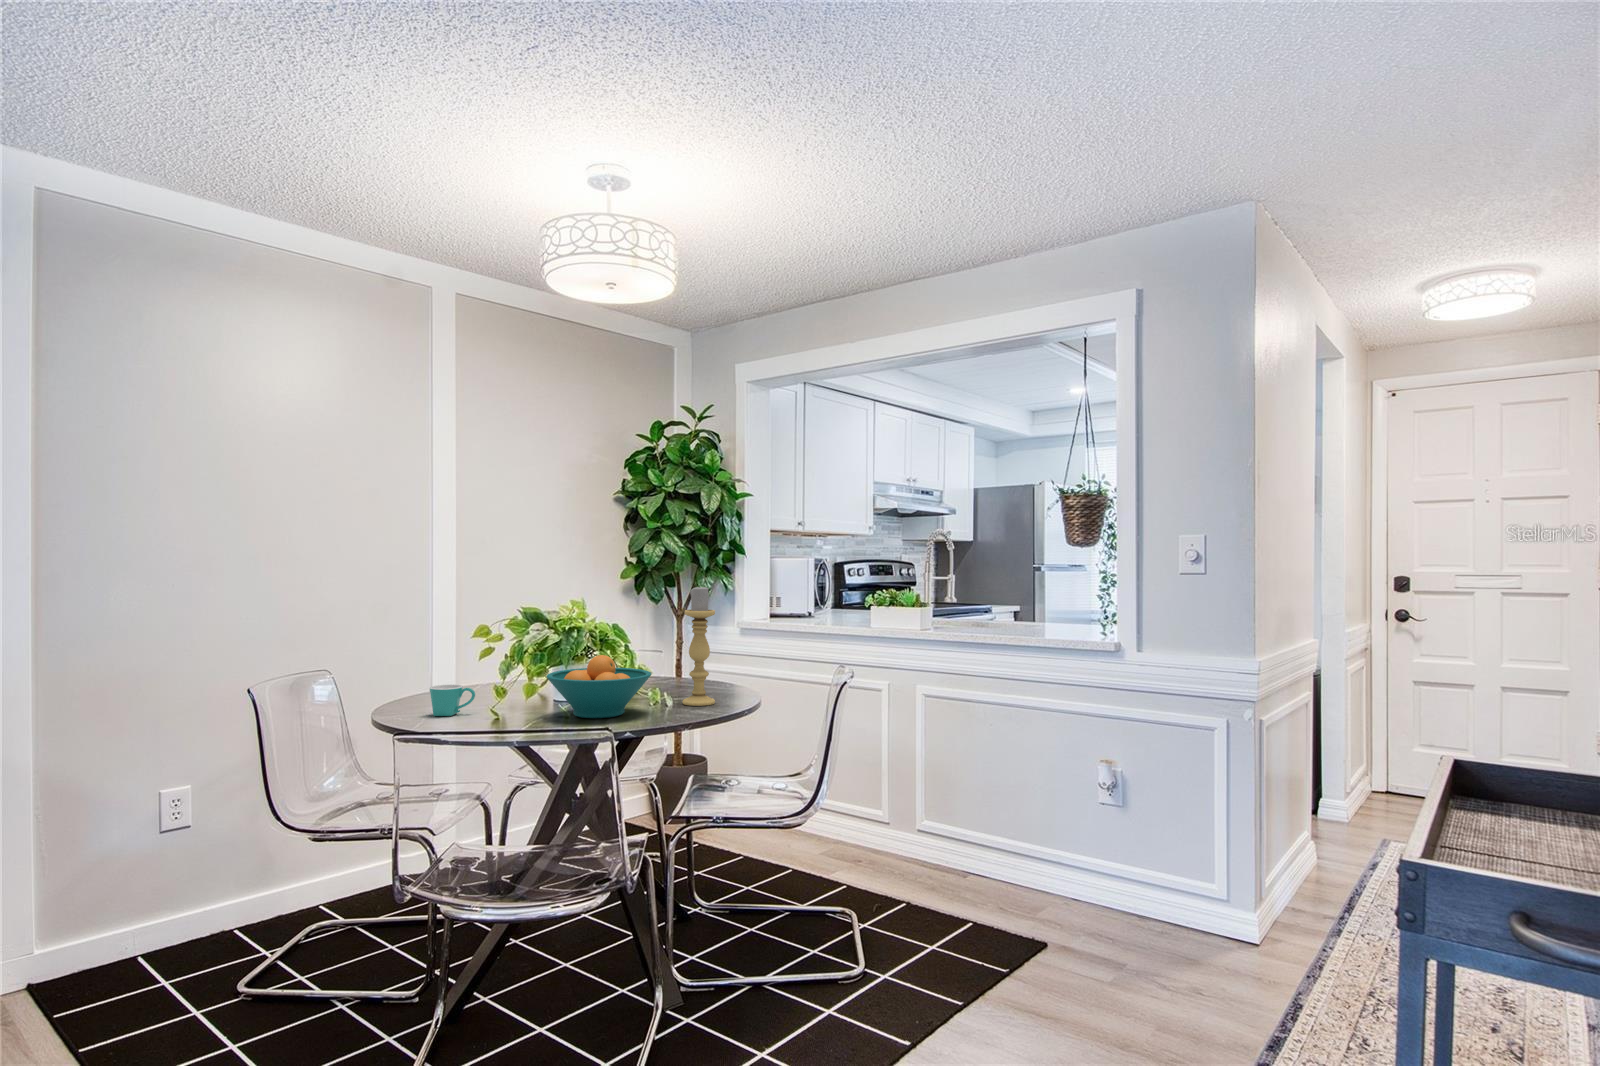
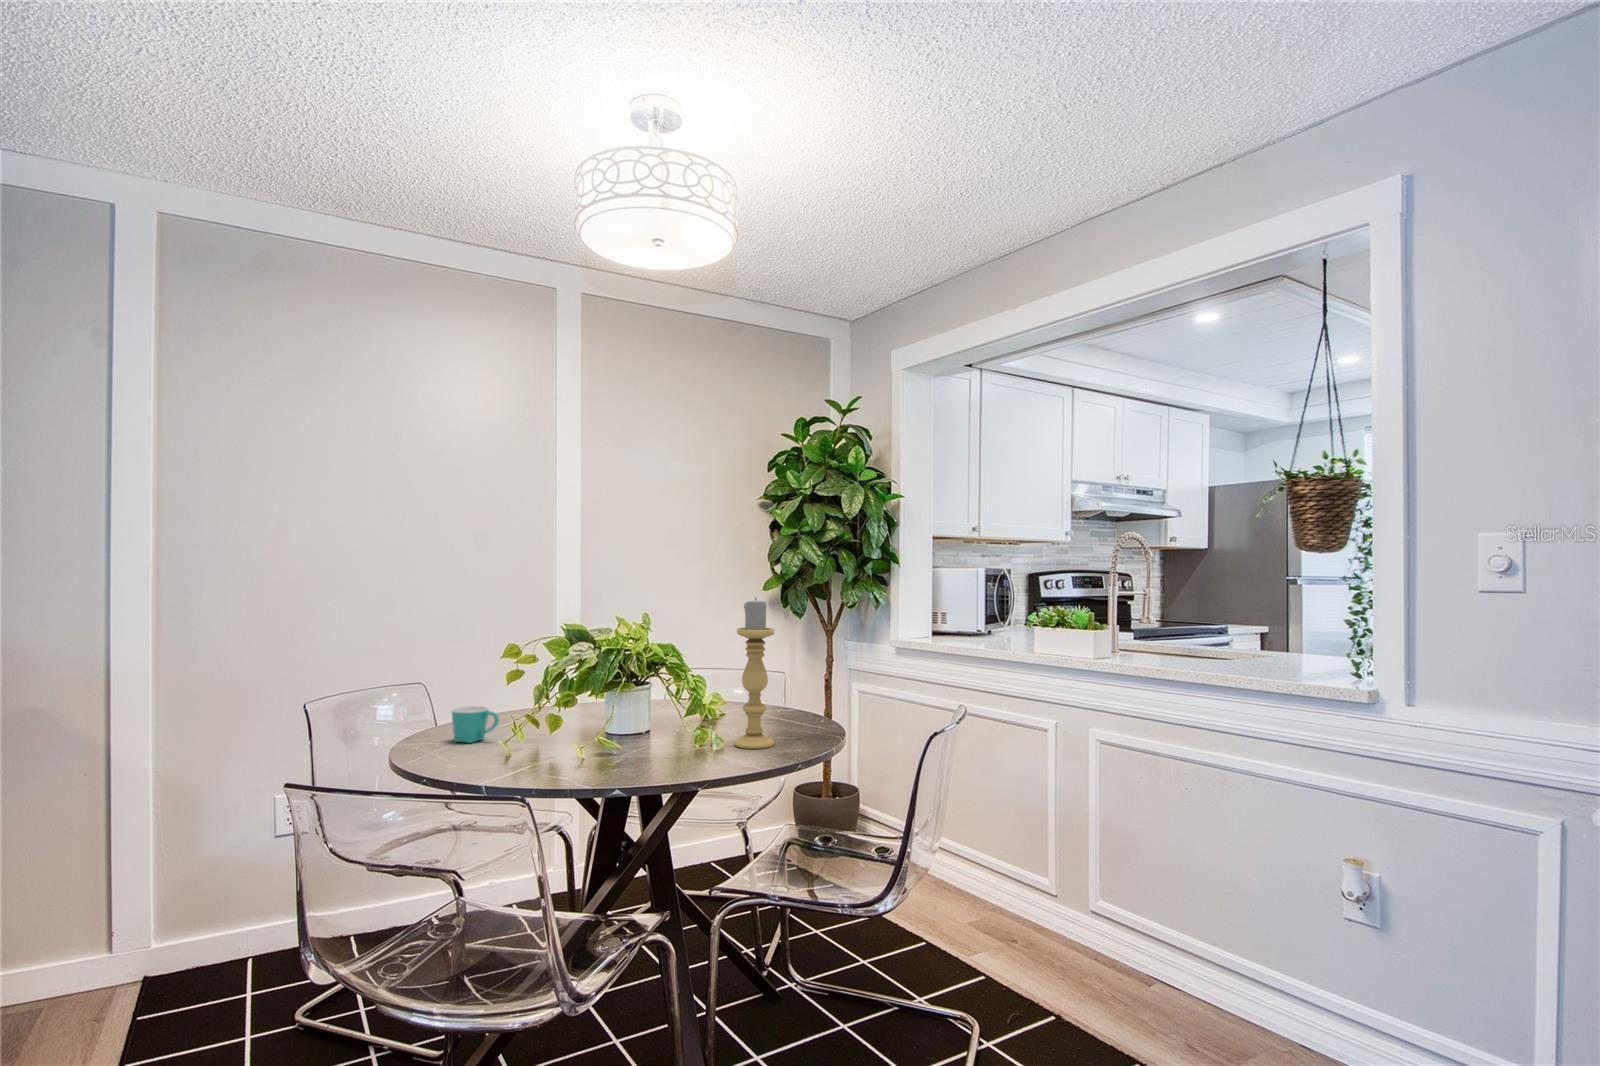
fruit bowl: present [546,655,651,718] -> none [556,681,683,760]

